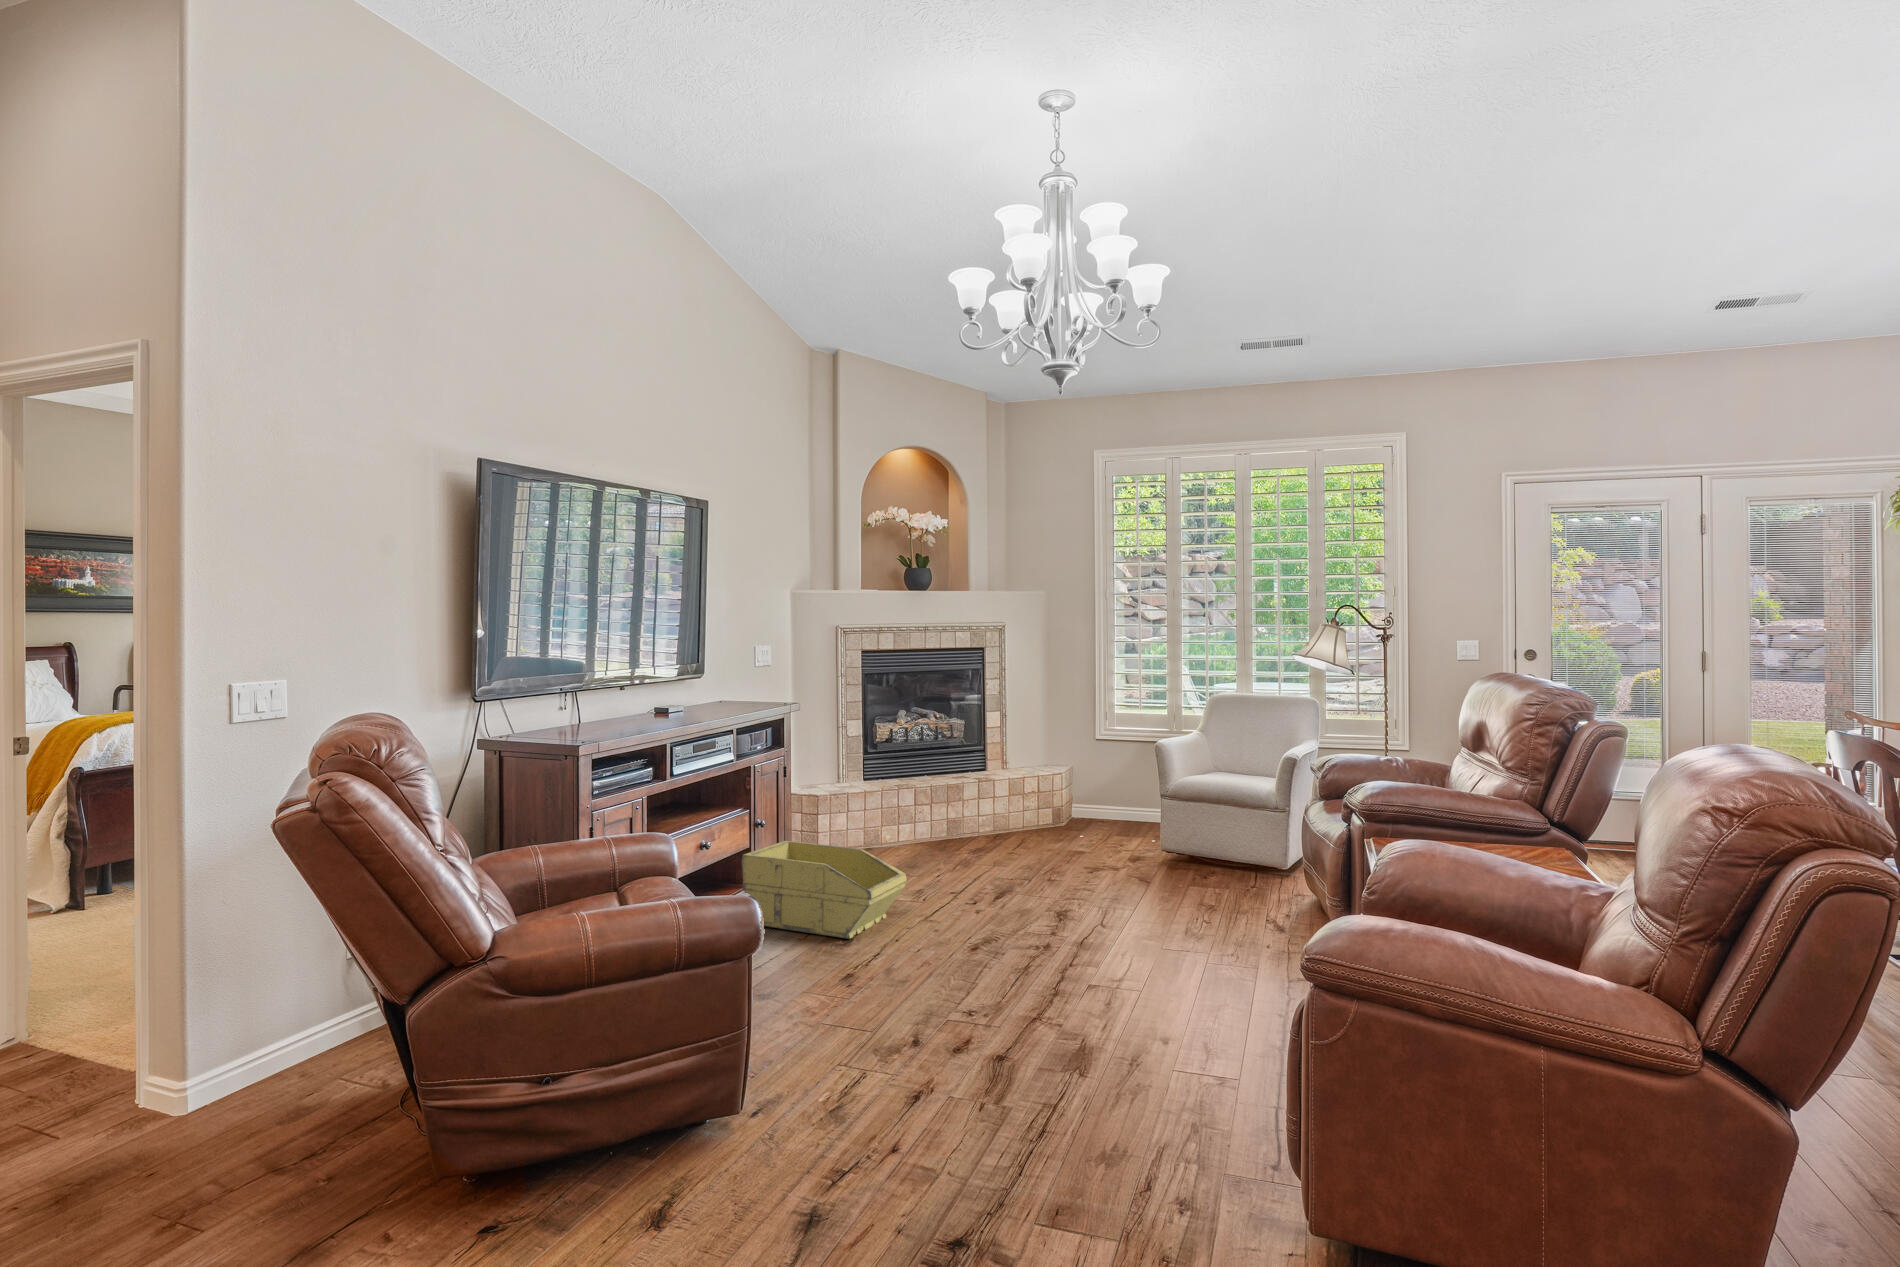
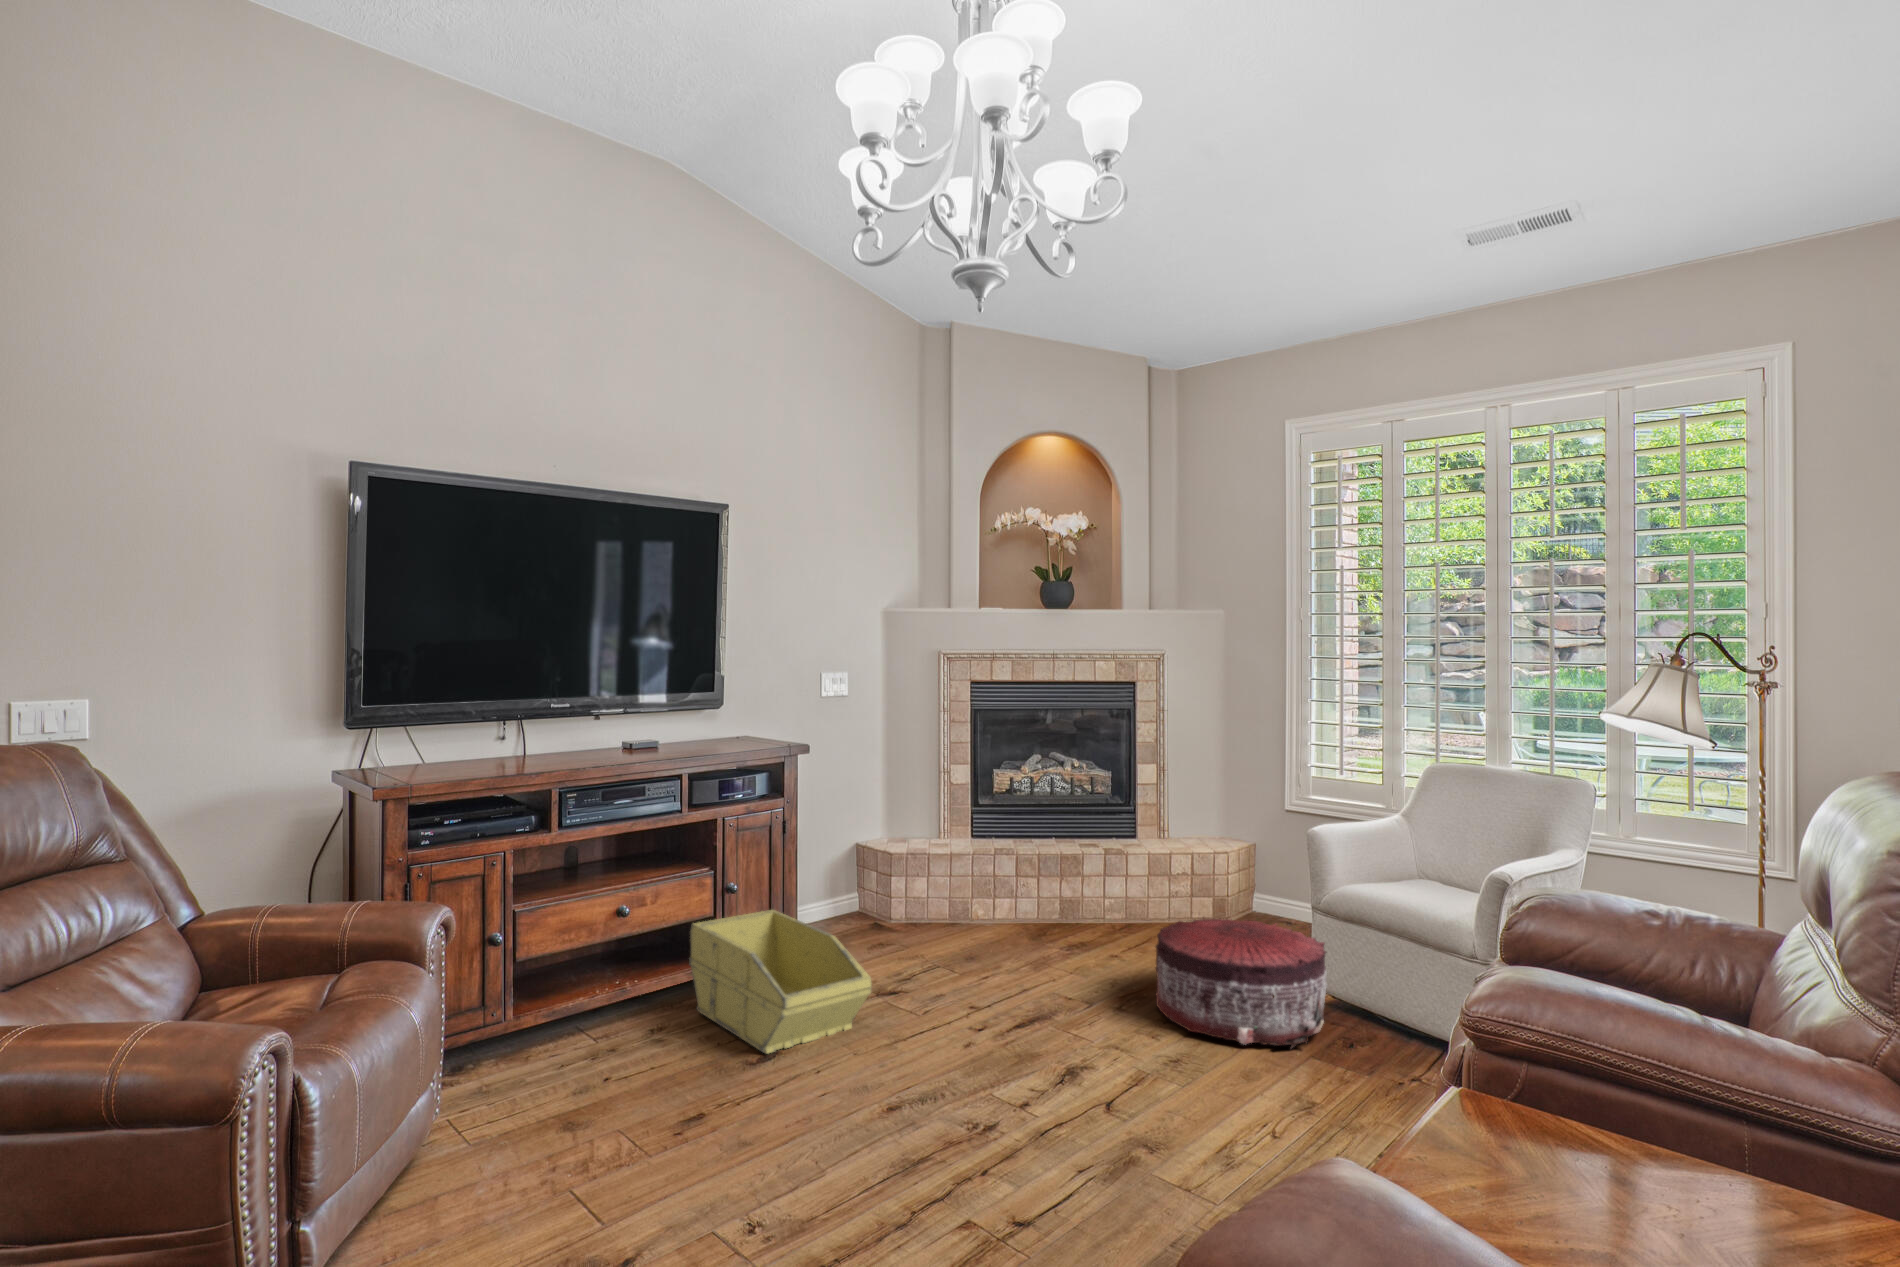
pouf: none [1065,809,1182,885] -> present [1156,919,1327,1048]

